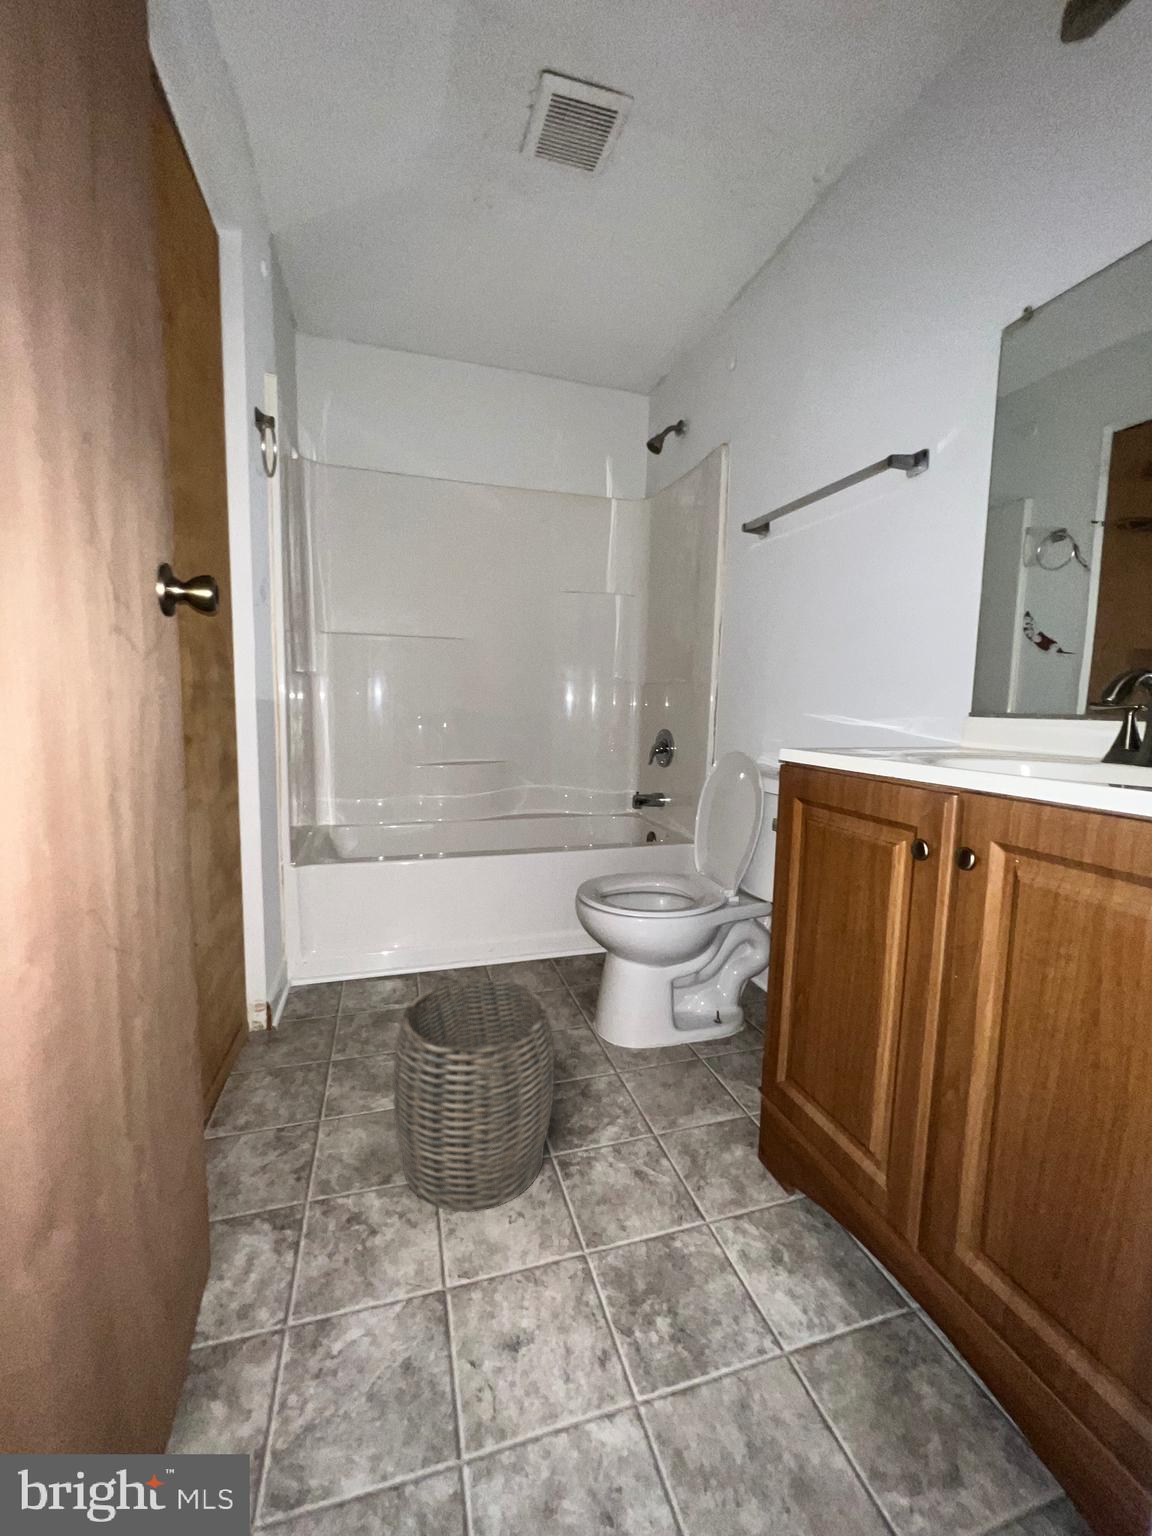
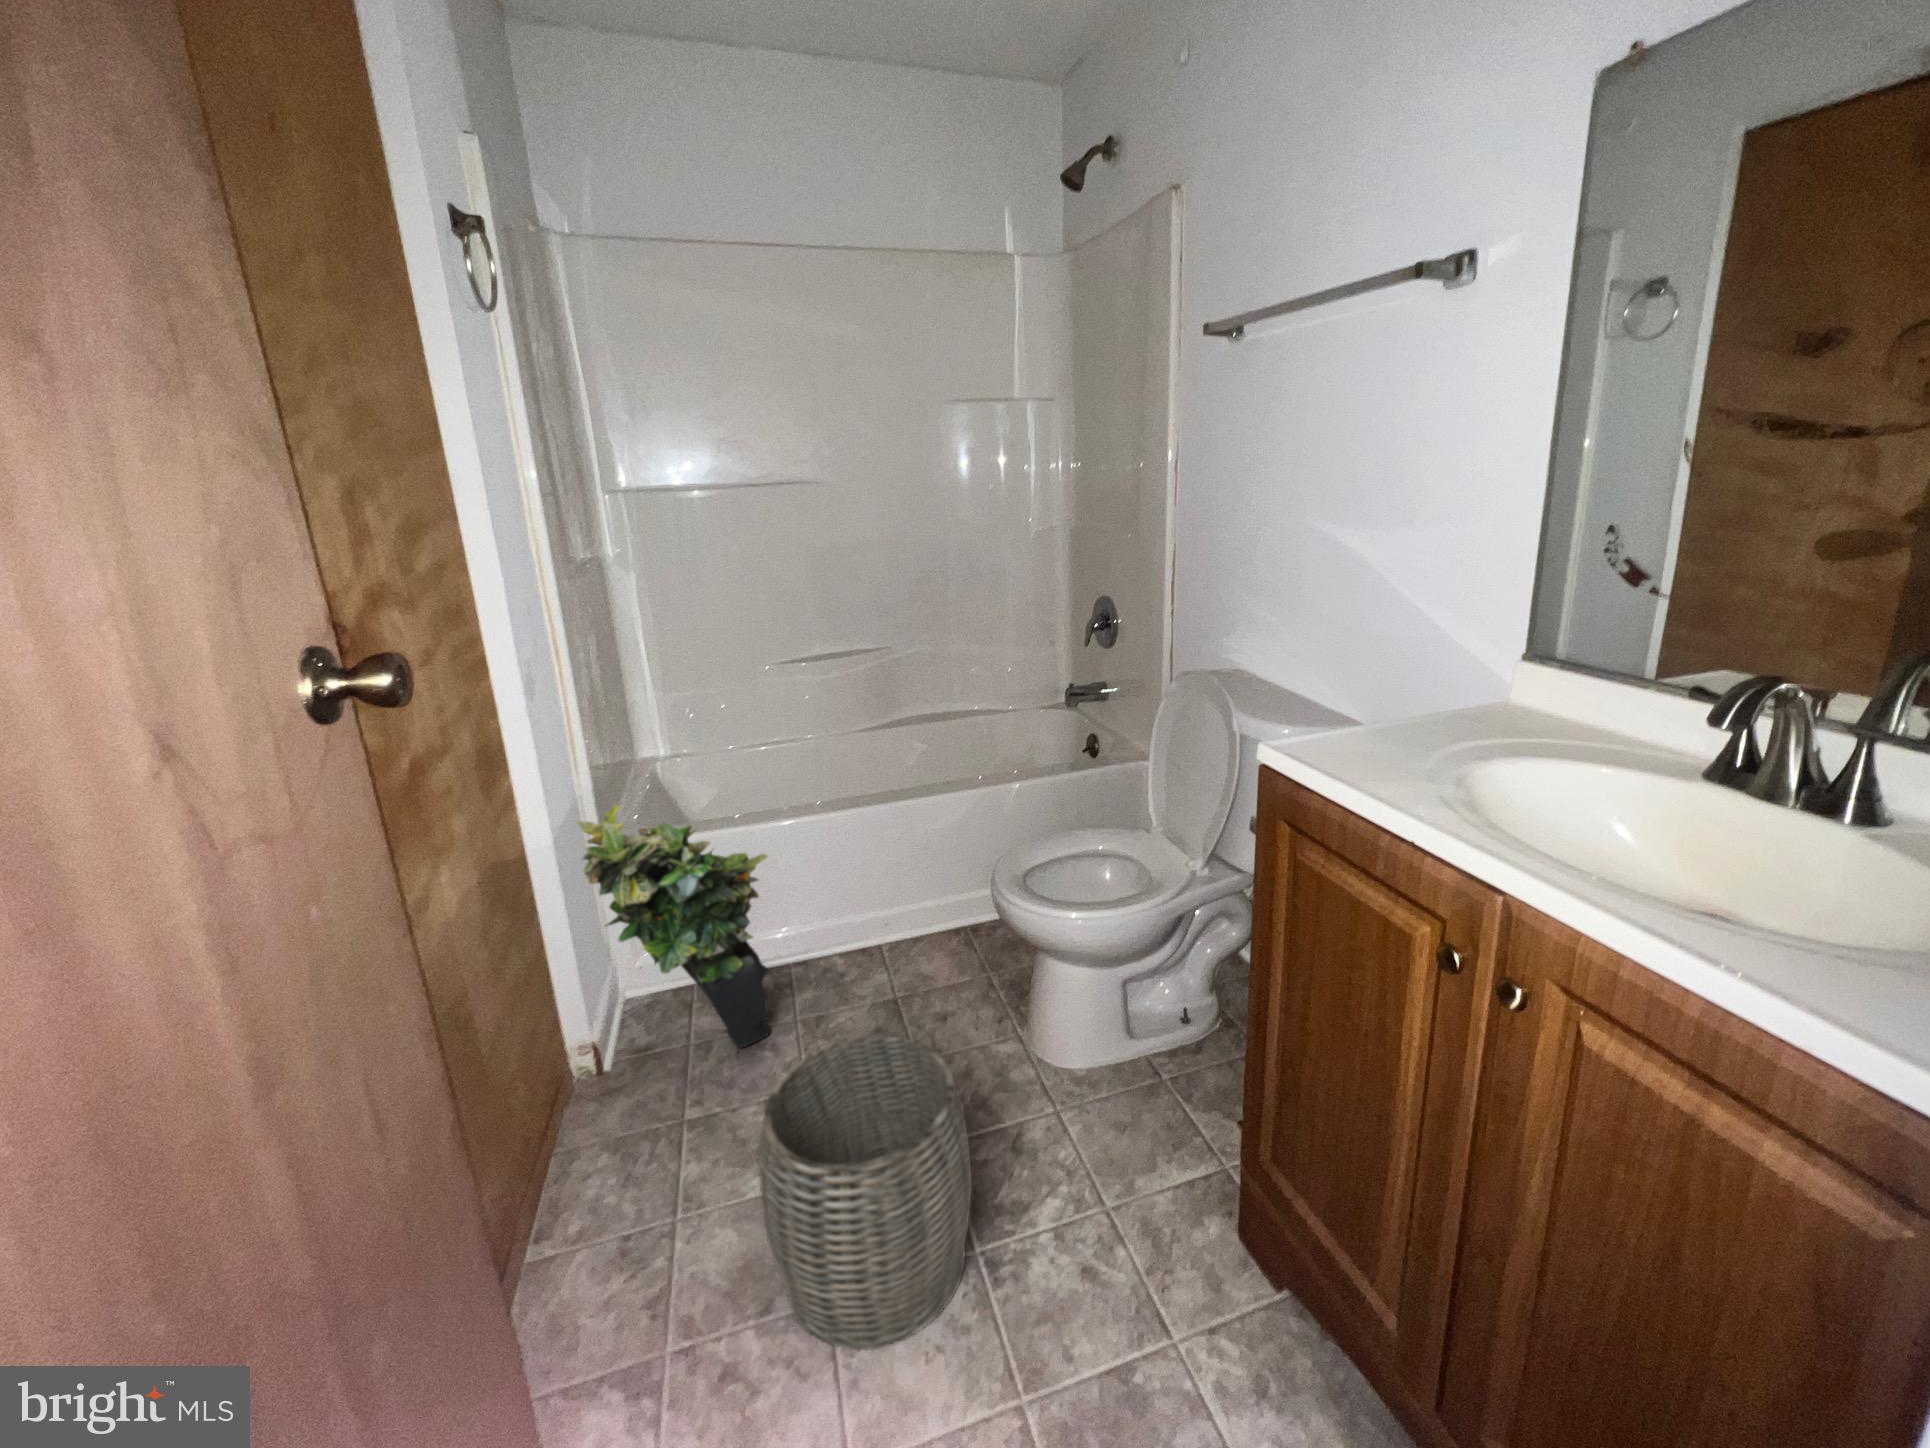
potted plant: none [279,818,413,1018] -> present [577,805,770,1048]

